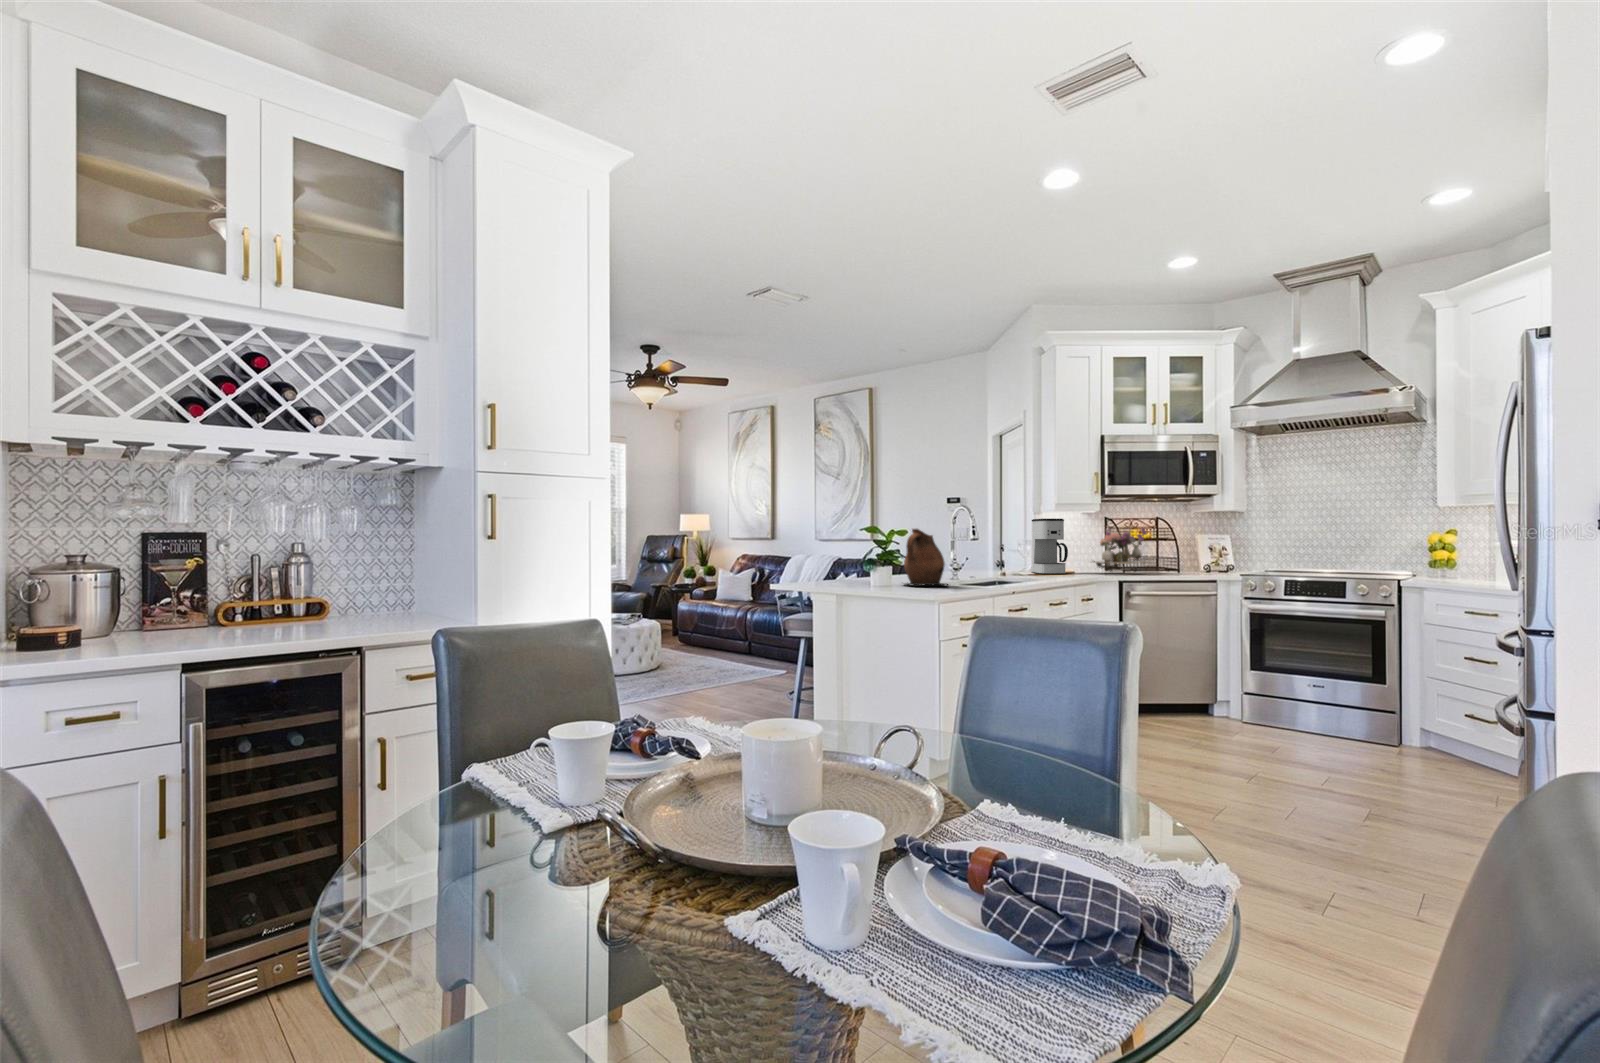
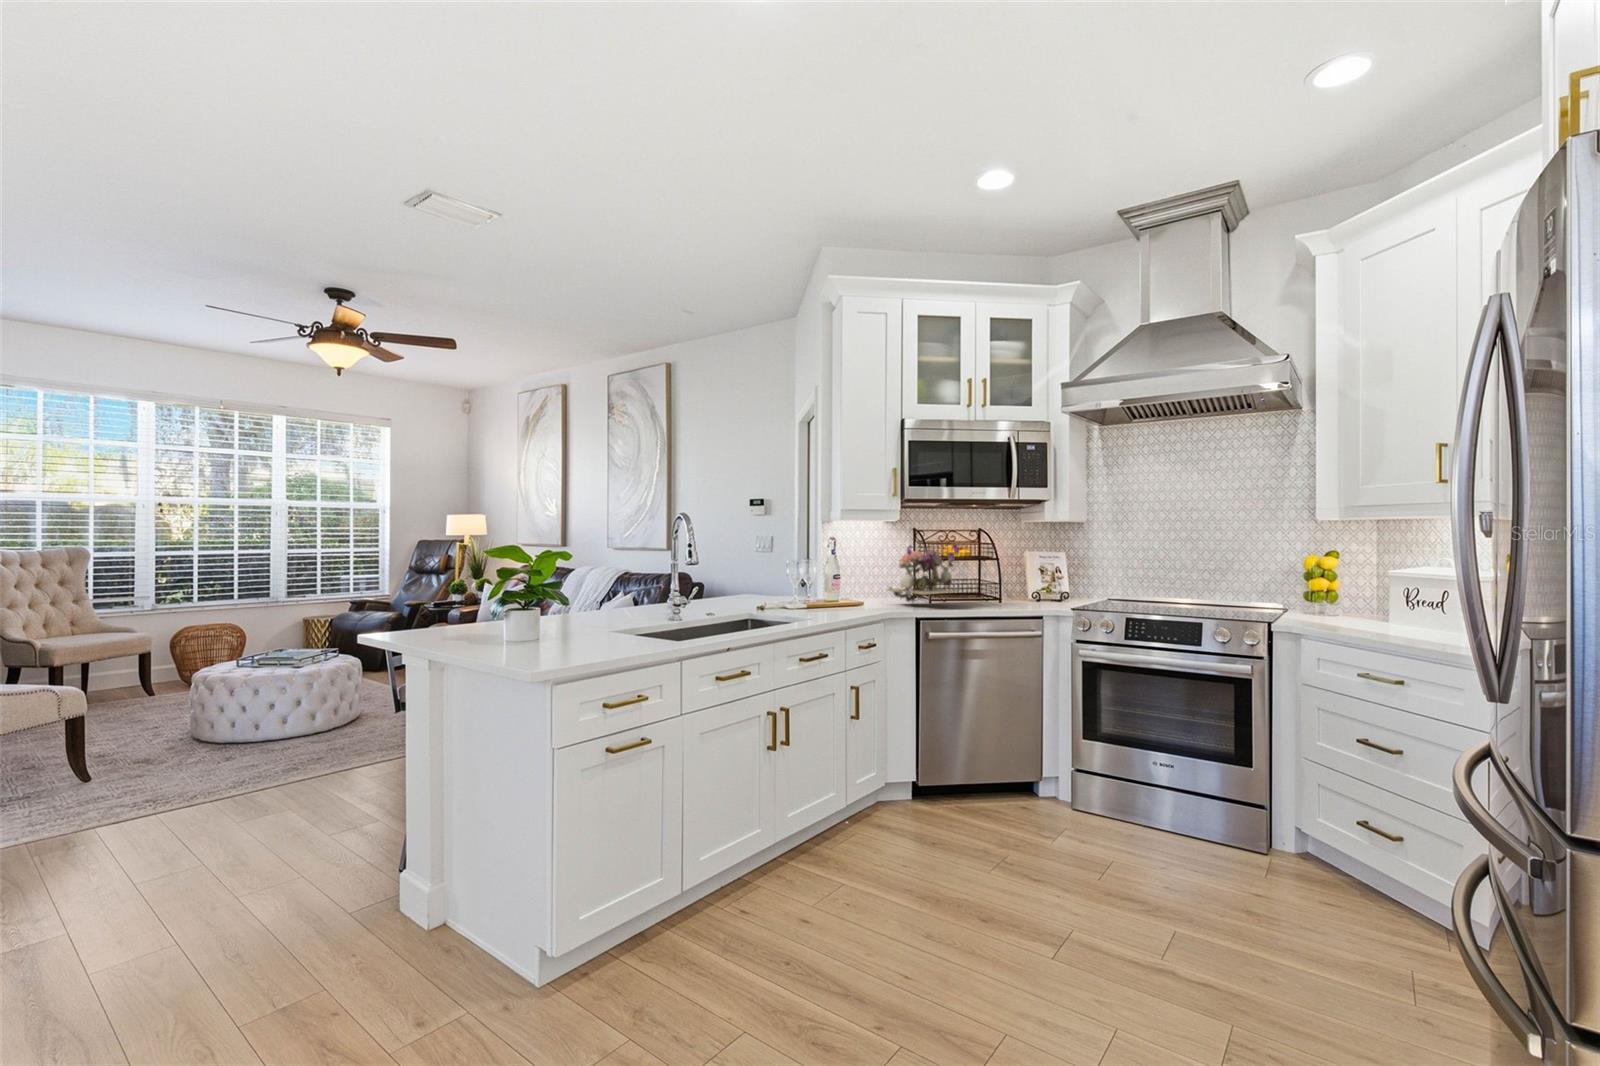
coffee maker: present [1032,519,1068,574] -> none [809,532,854,608]
ceramic pitcher: present [904,529,948,585] -> none [526,558,603,654]

